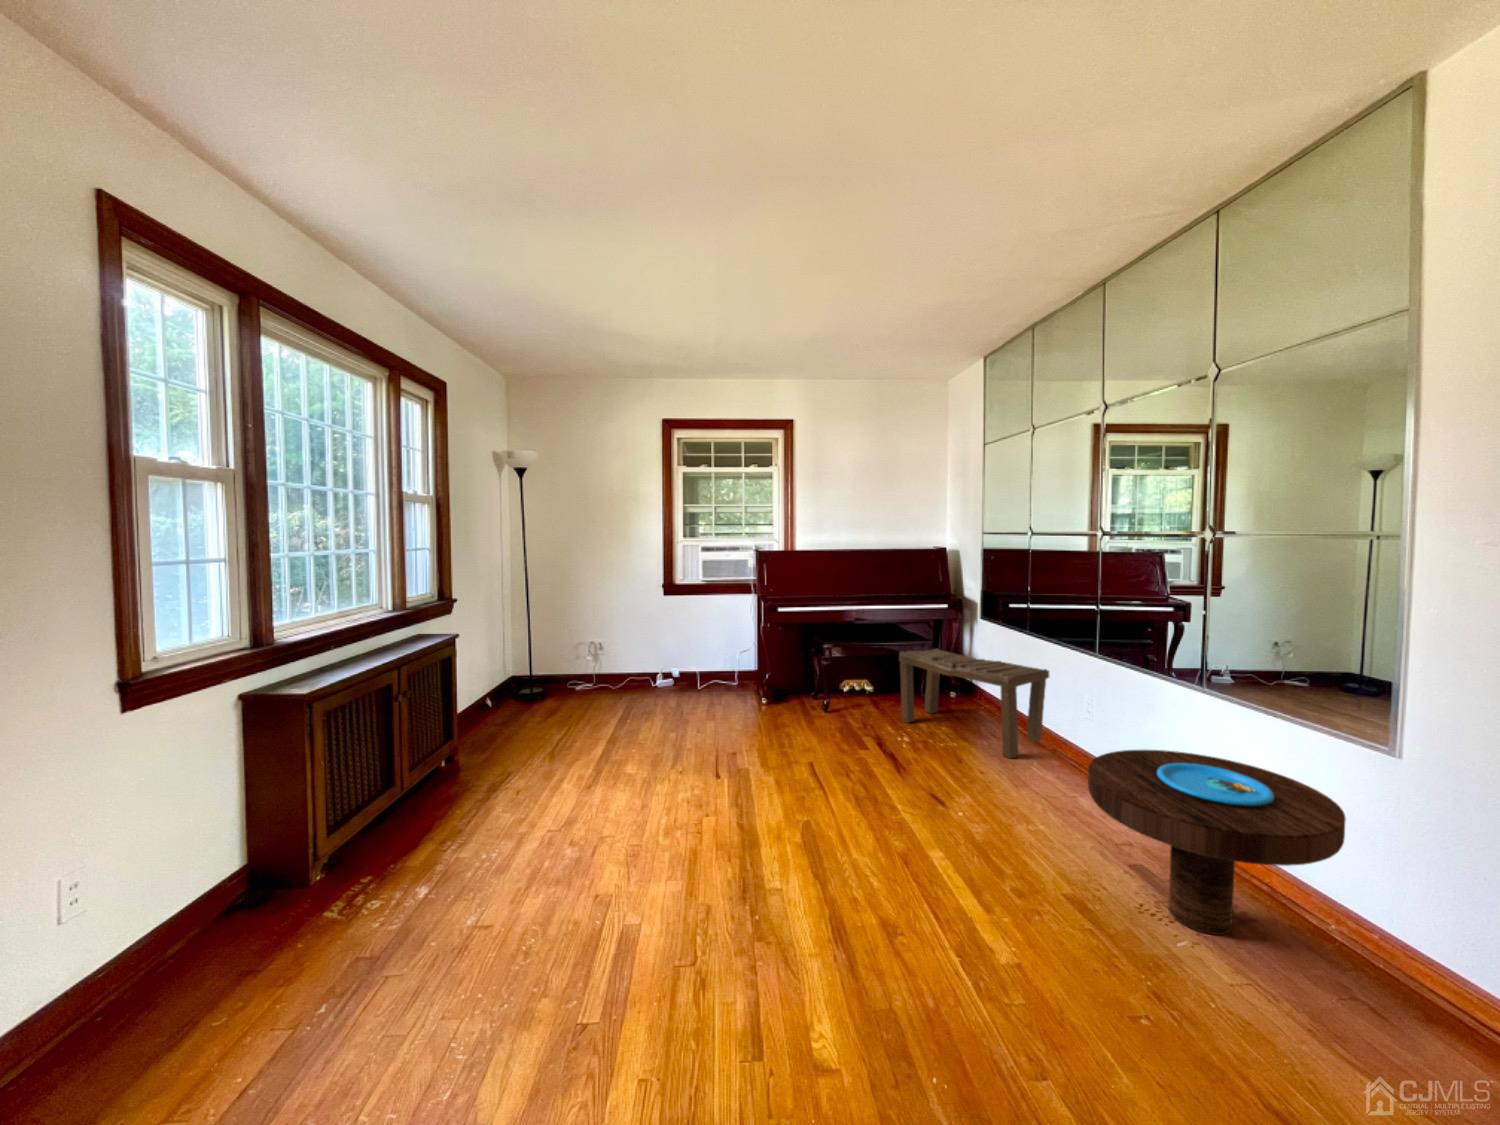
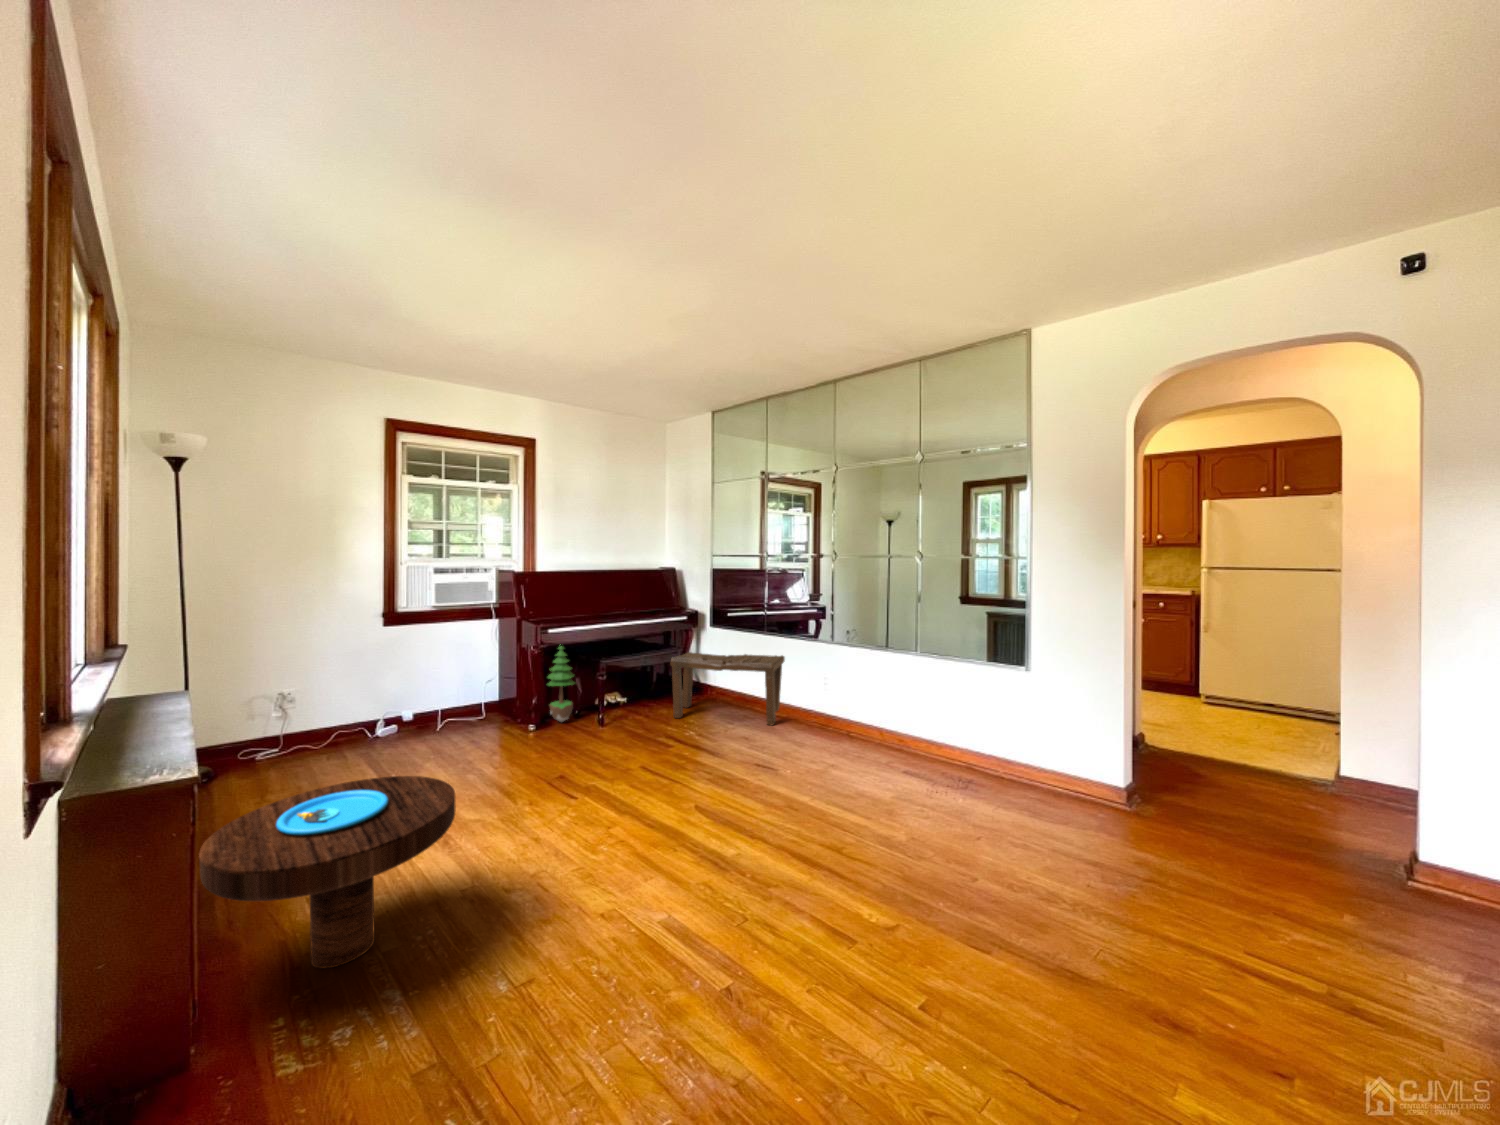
potted tree: none [778,621,807,701] -> present [548,644,575,722]
side table: present [1088,750,1346,935] -> present [199,776,456,968]

